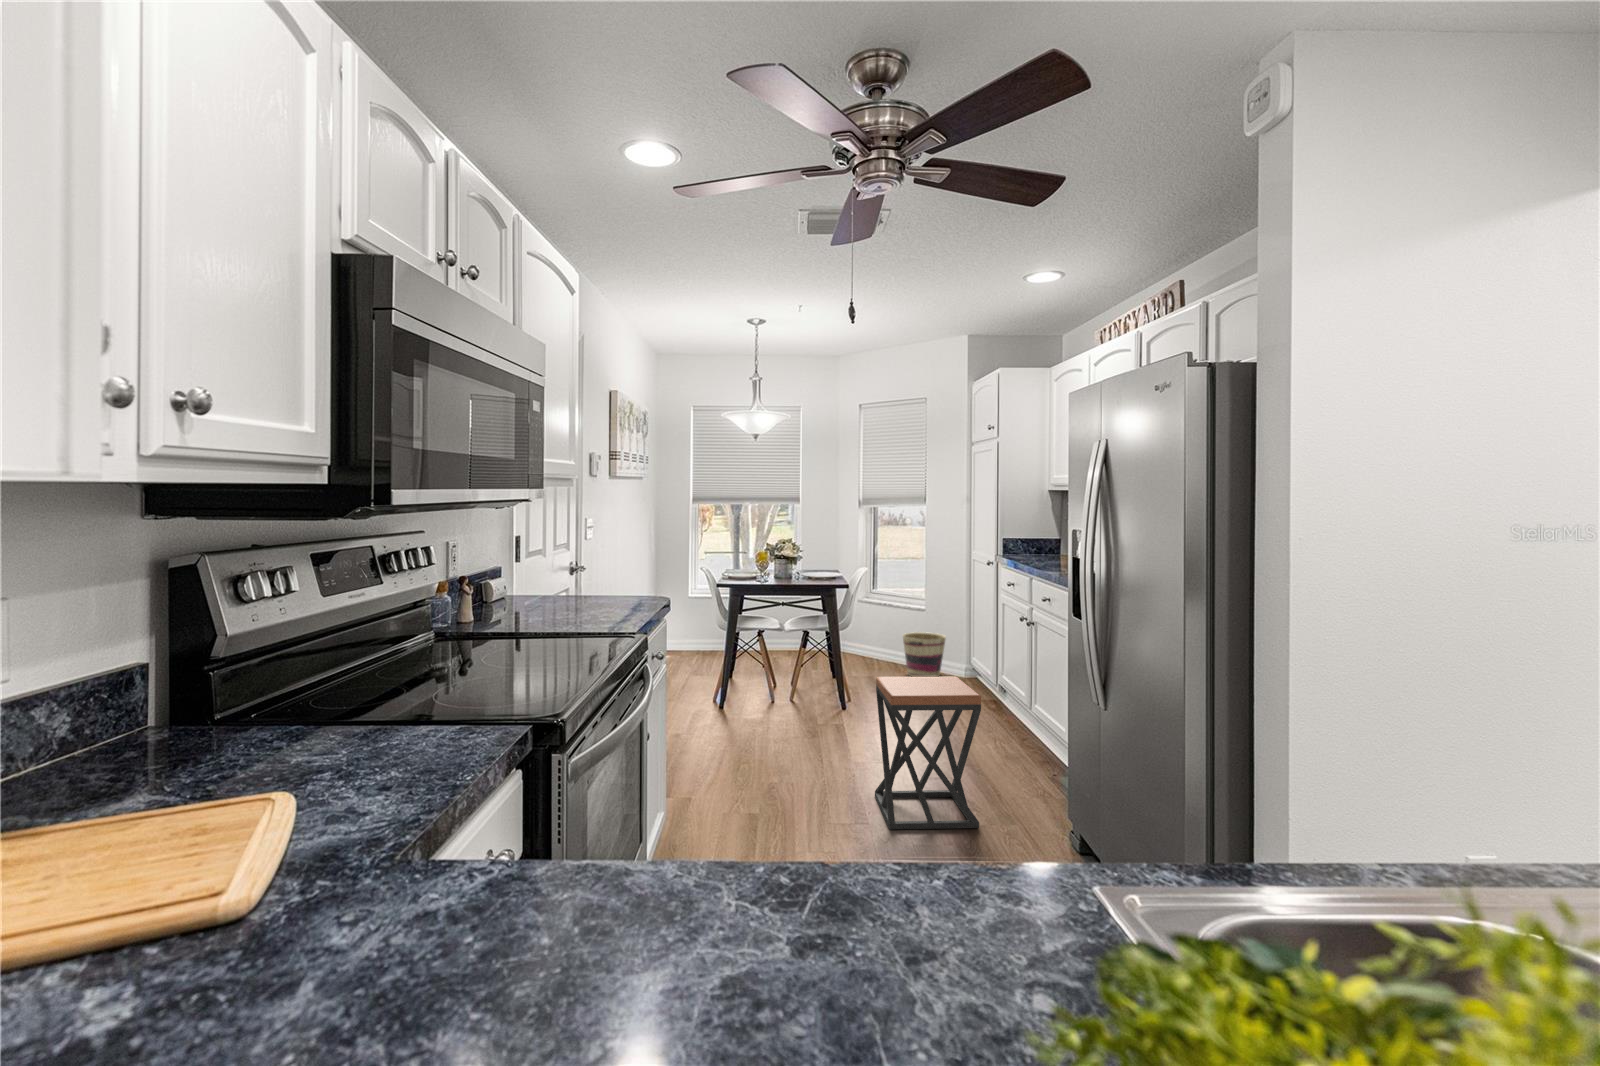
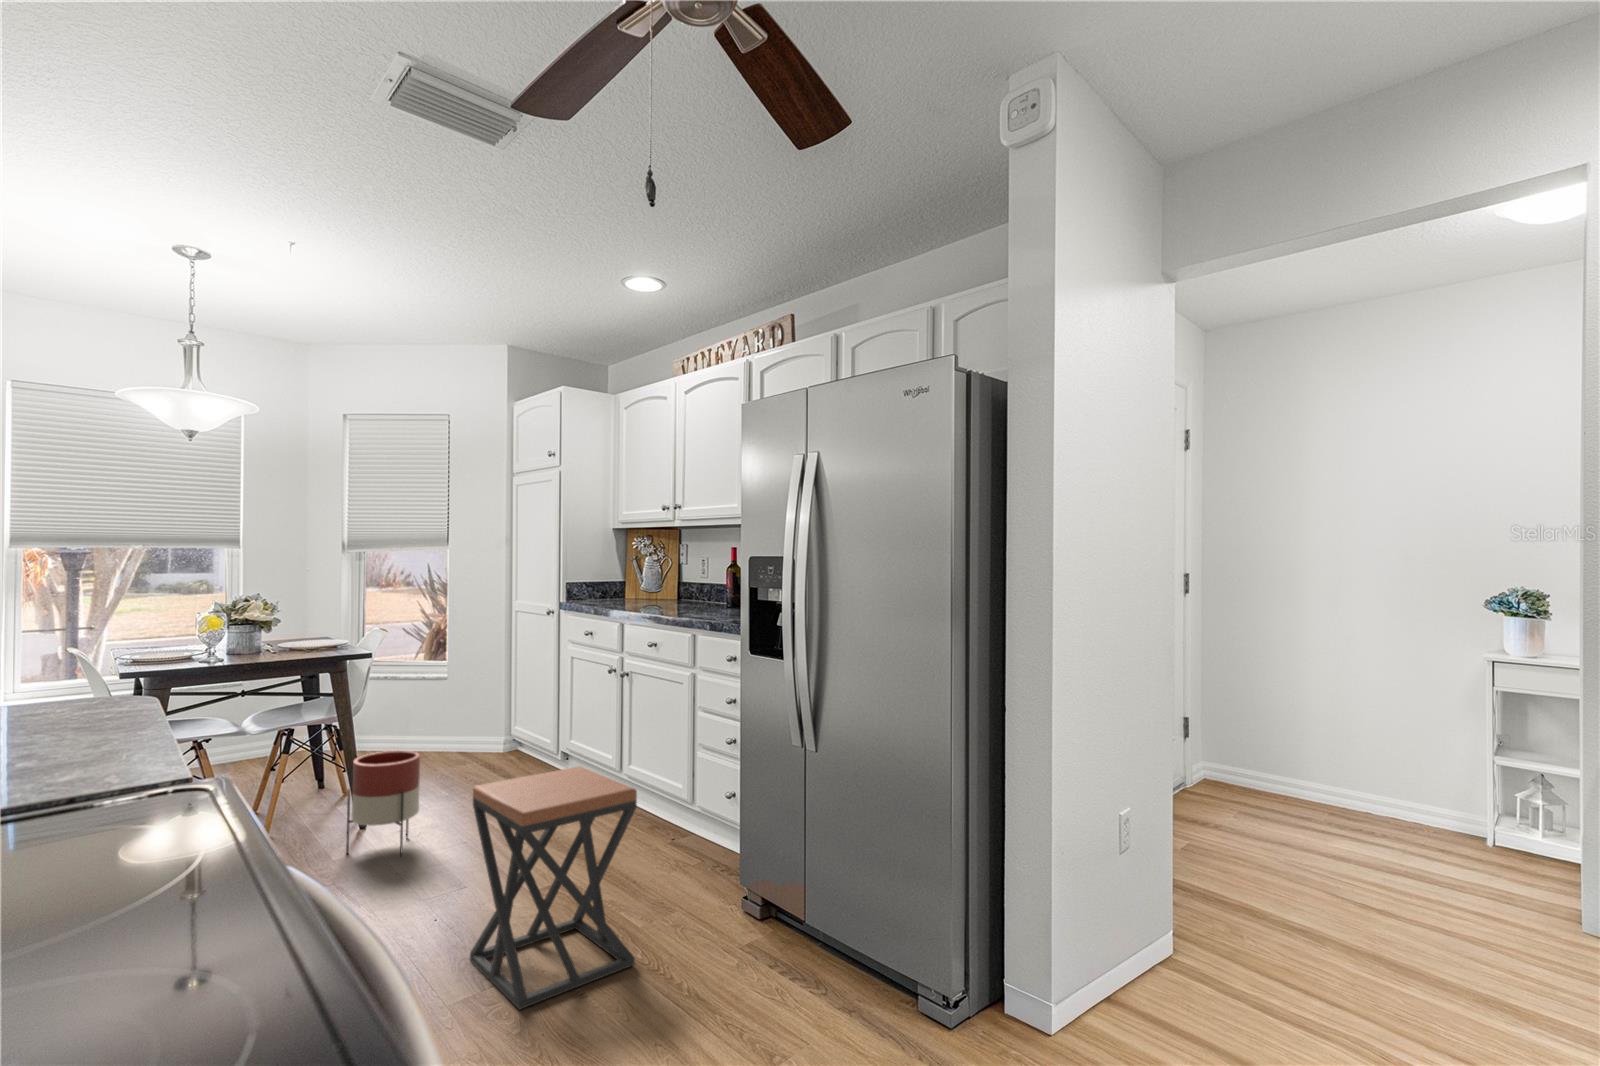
basket: present [903,632,946,676] -> none [420,705,480,766]
planter: none [831,655,877,729] -> present [346,751,420,856]

